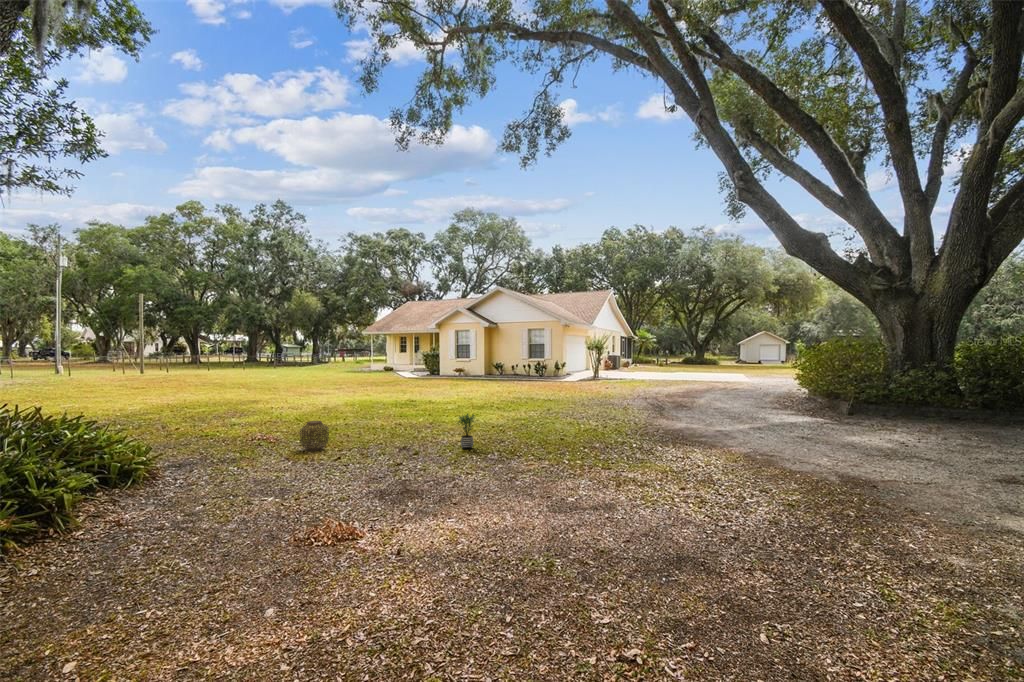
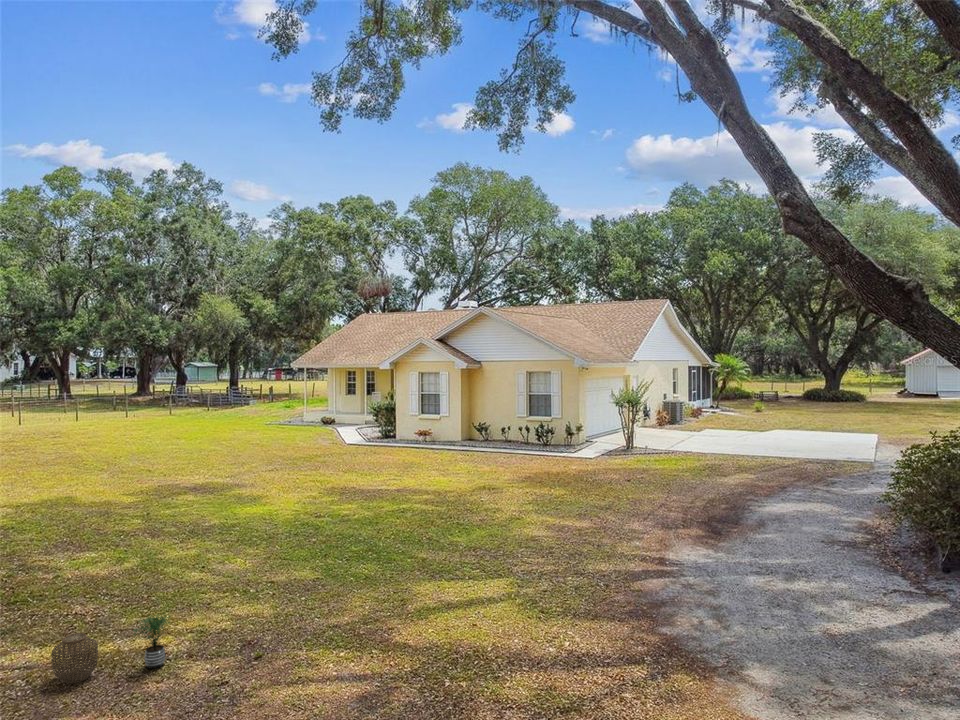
potted plant: present [458,414,475,449] -> present [133,615,166,669]

